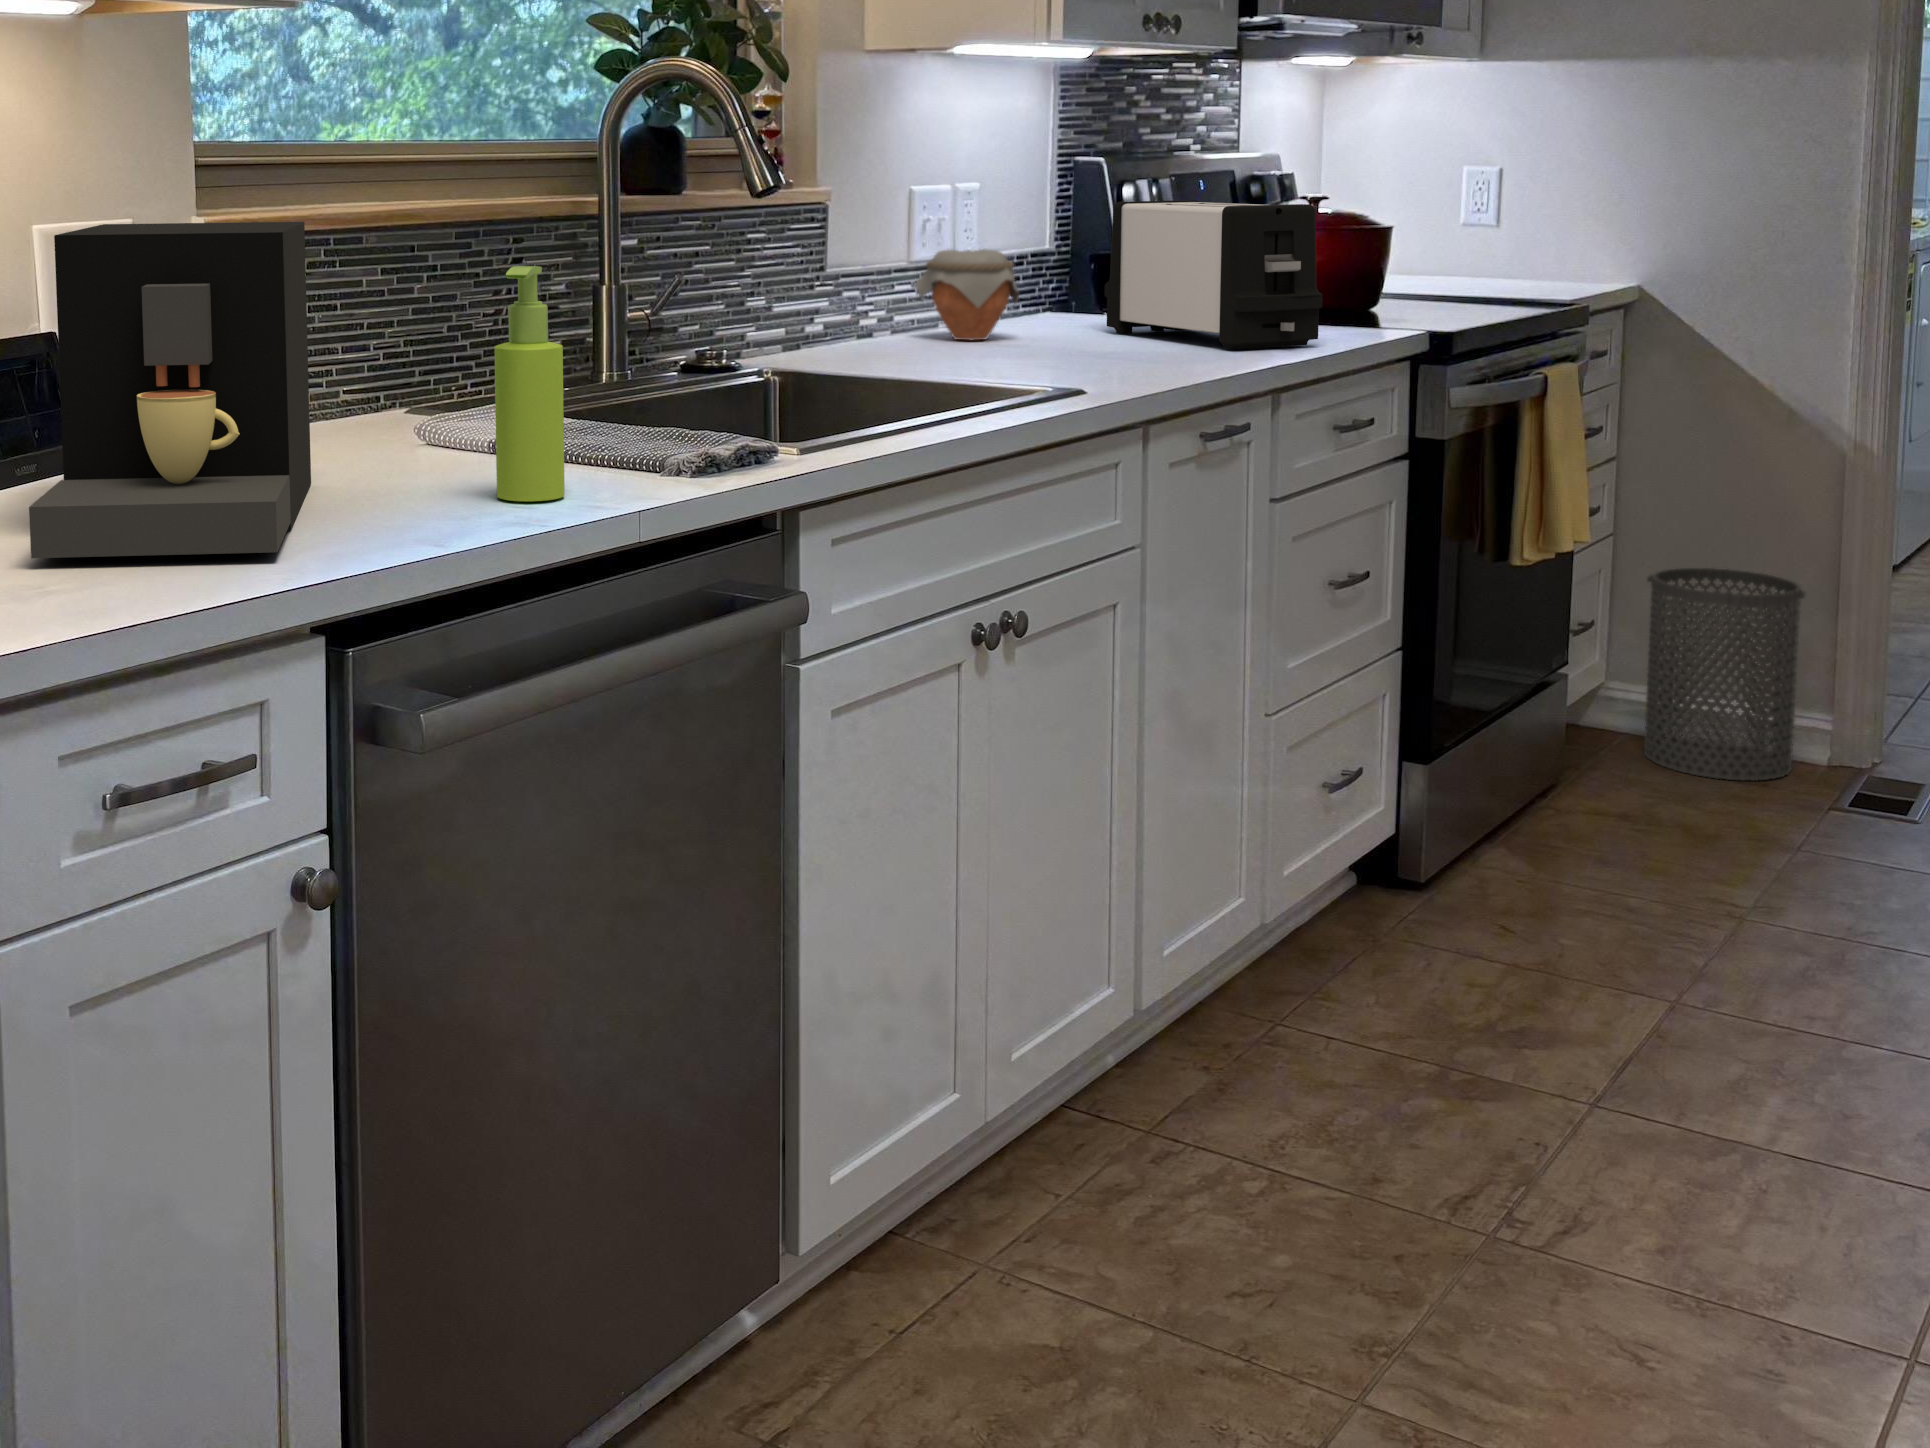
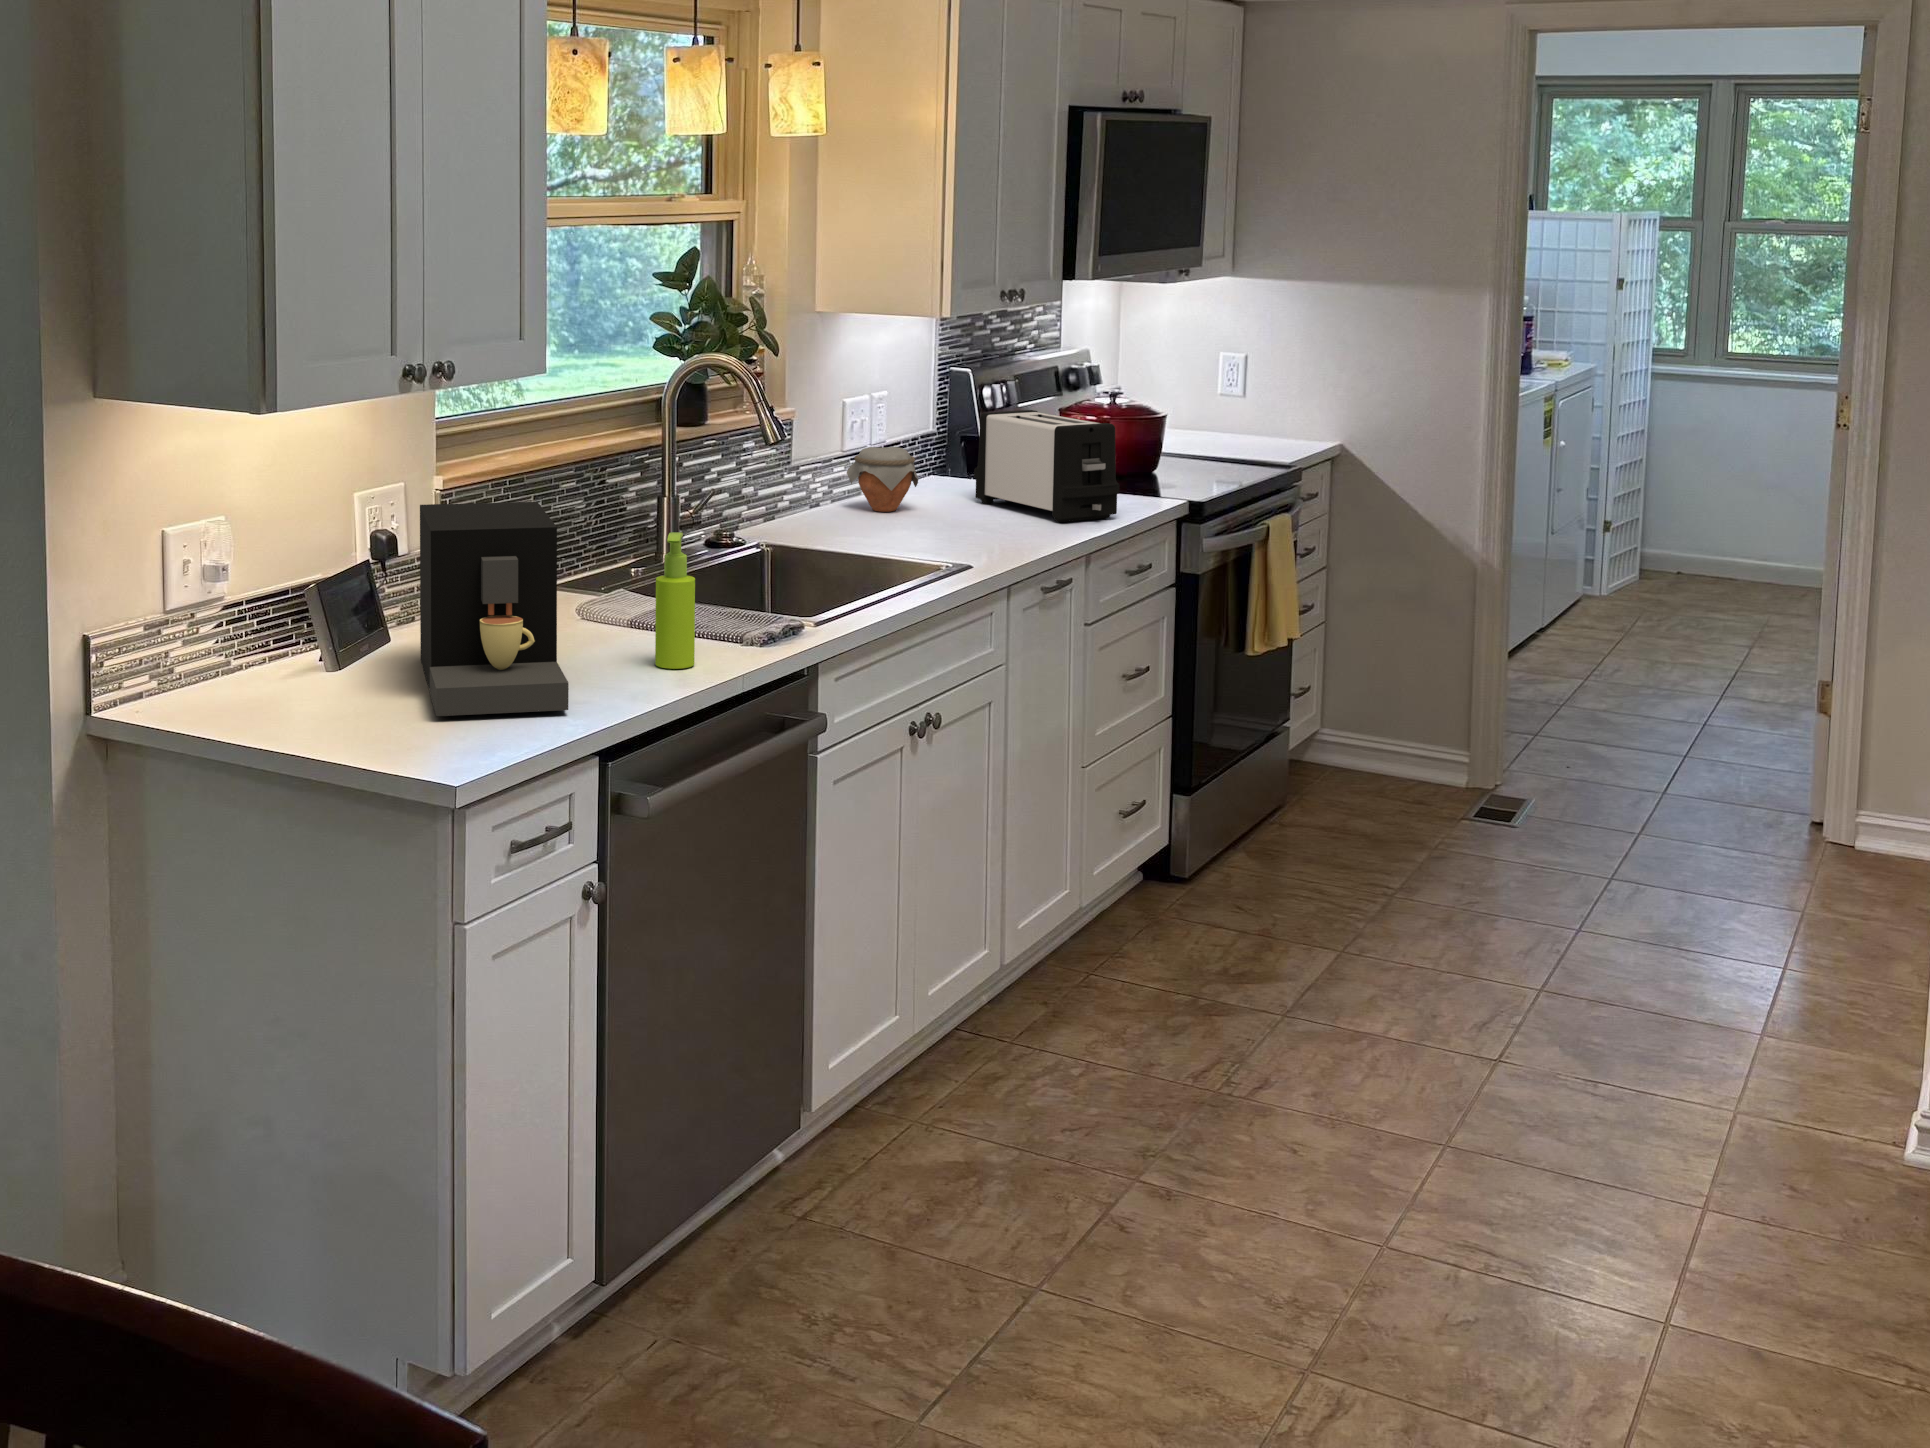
trash can: present [1644,568,1806,780] -> none [1343,649,1450,802]

